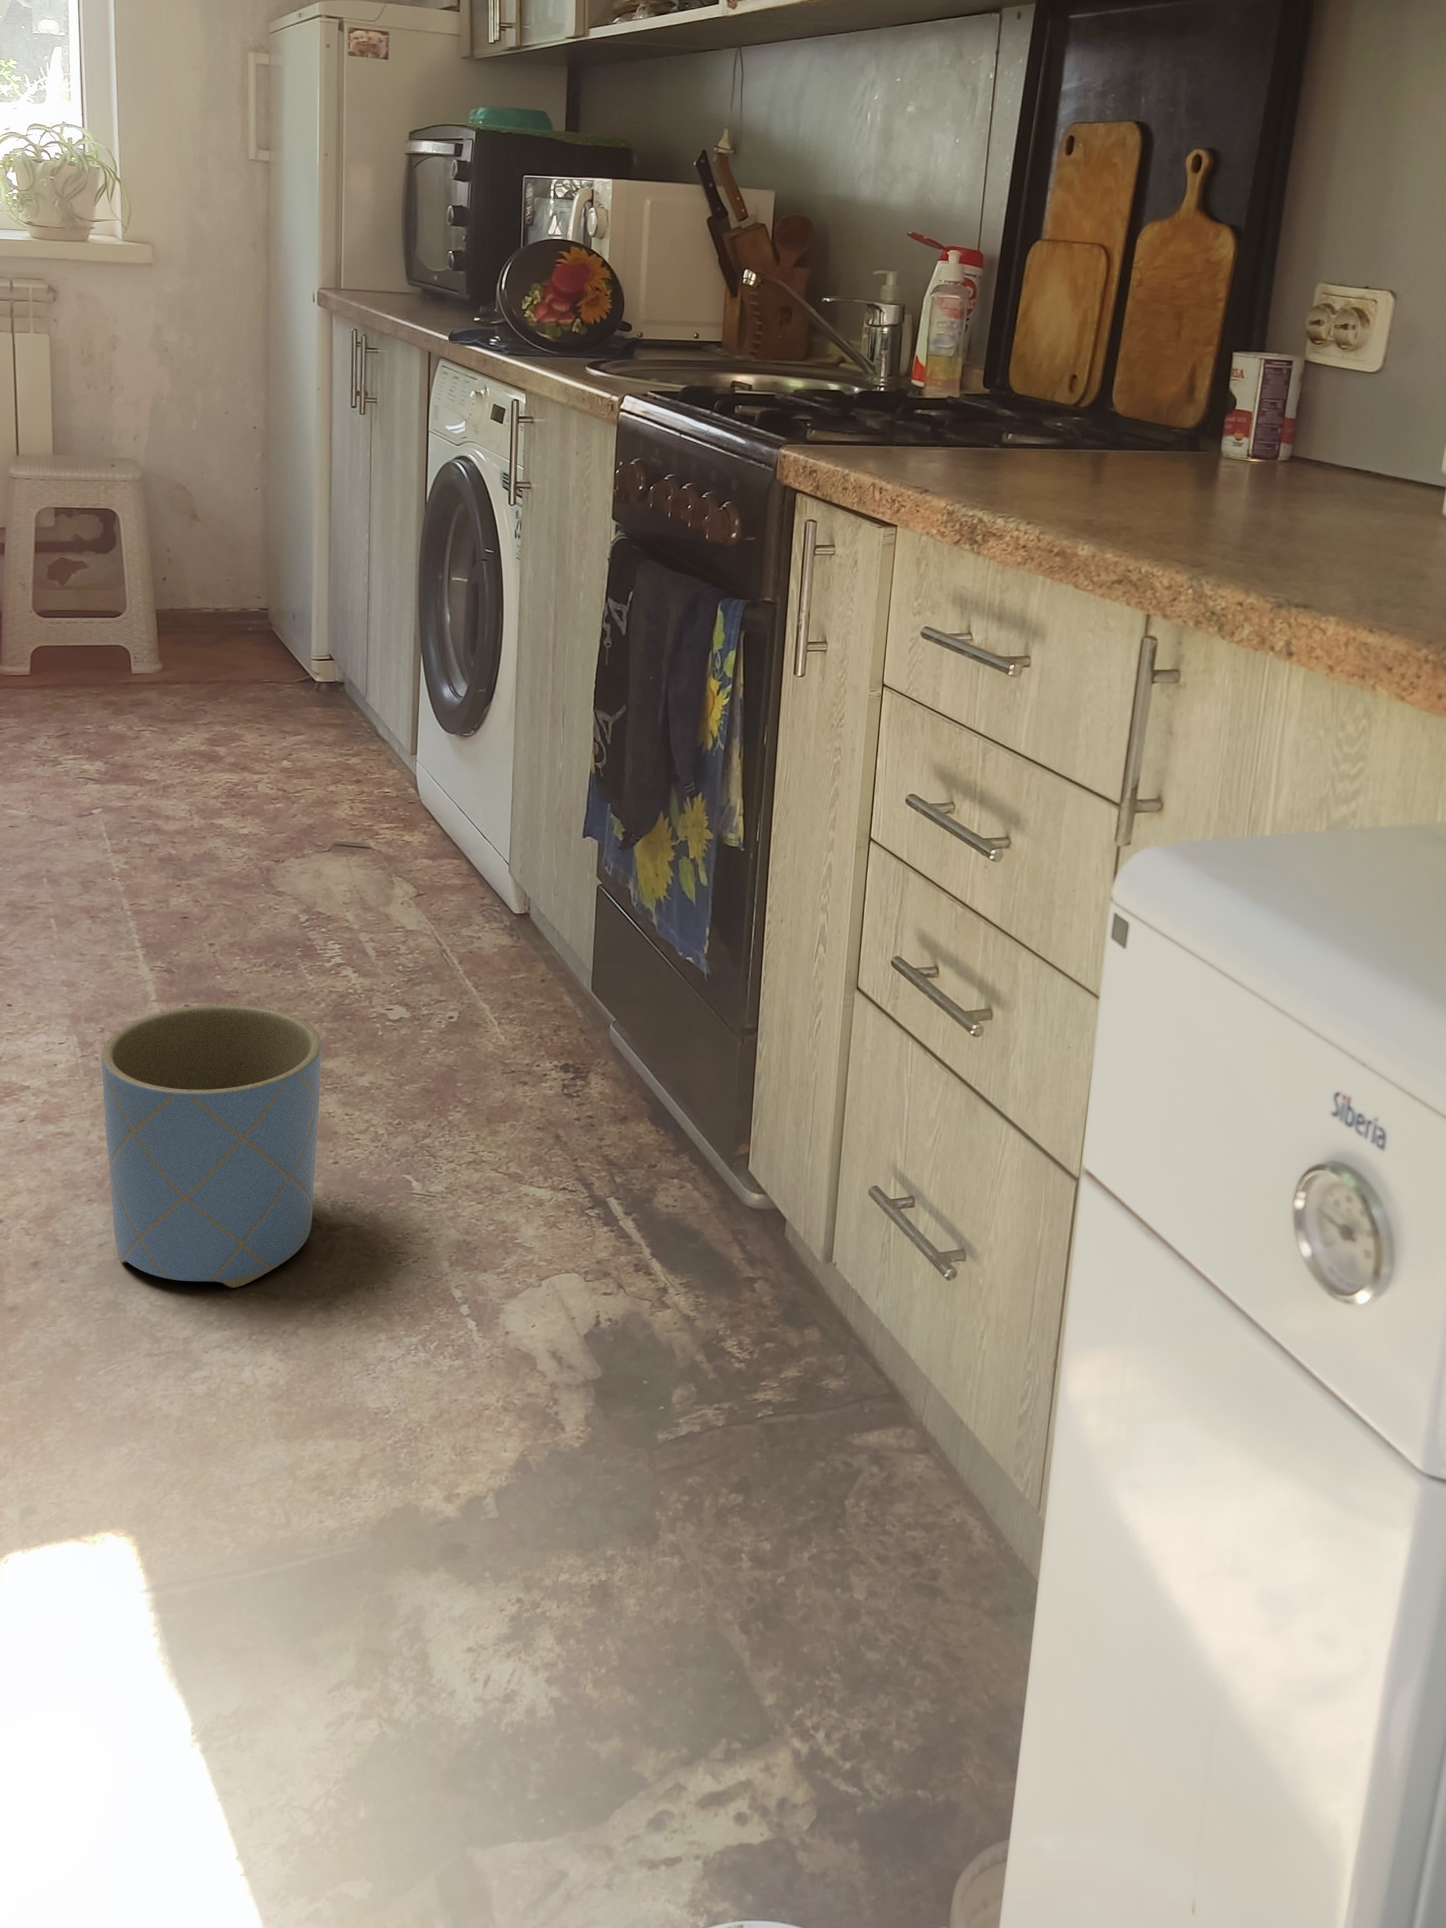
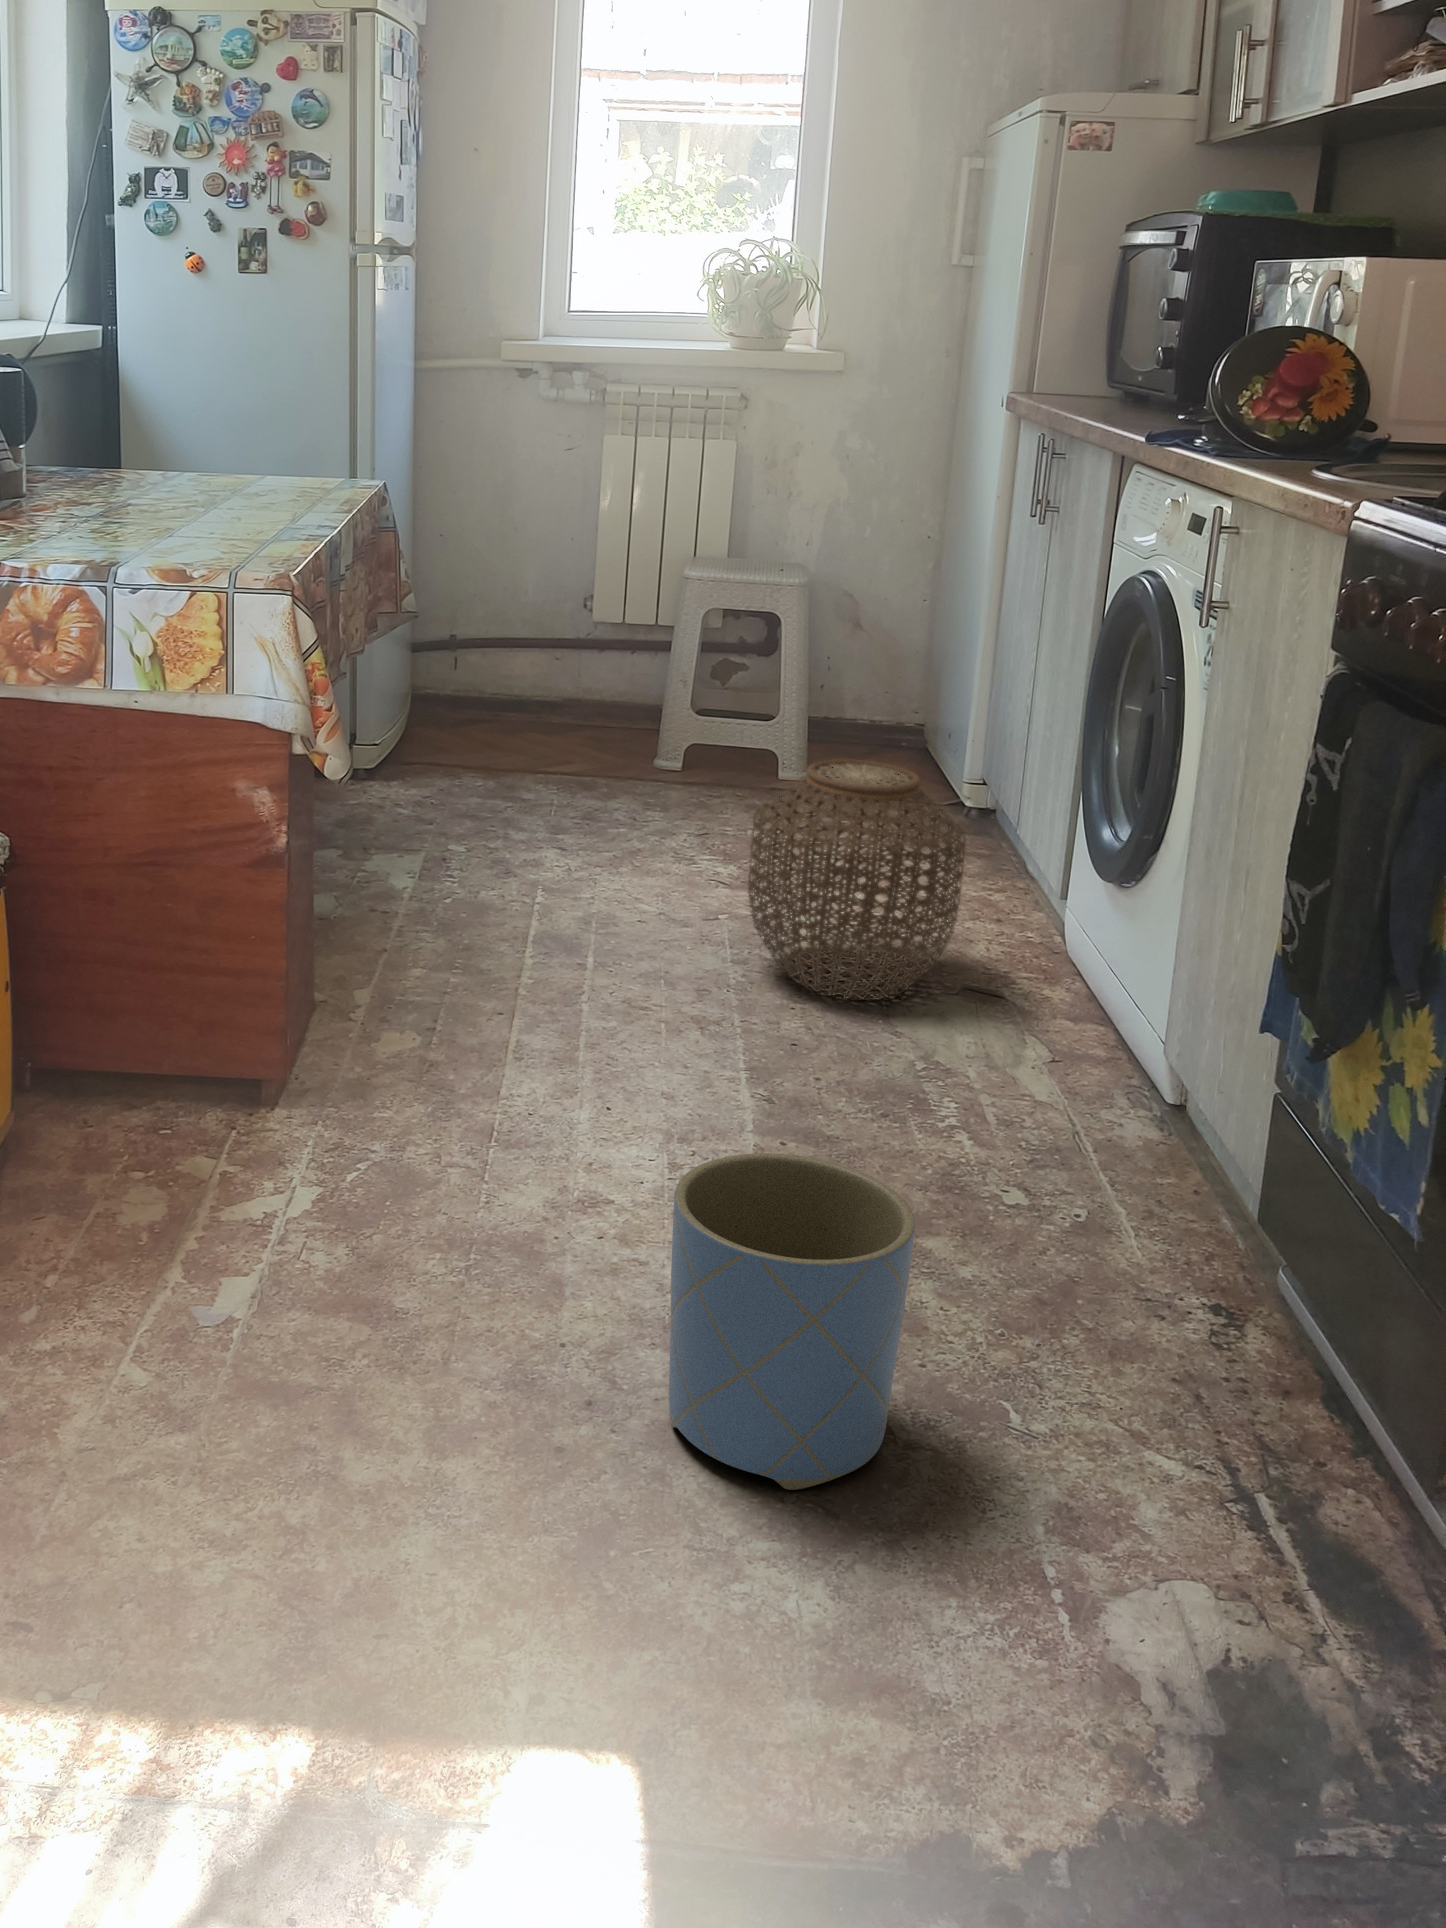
woven basket: none [119,646,321,868] -> present [748,759,965,1000]

